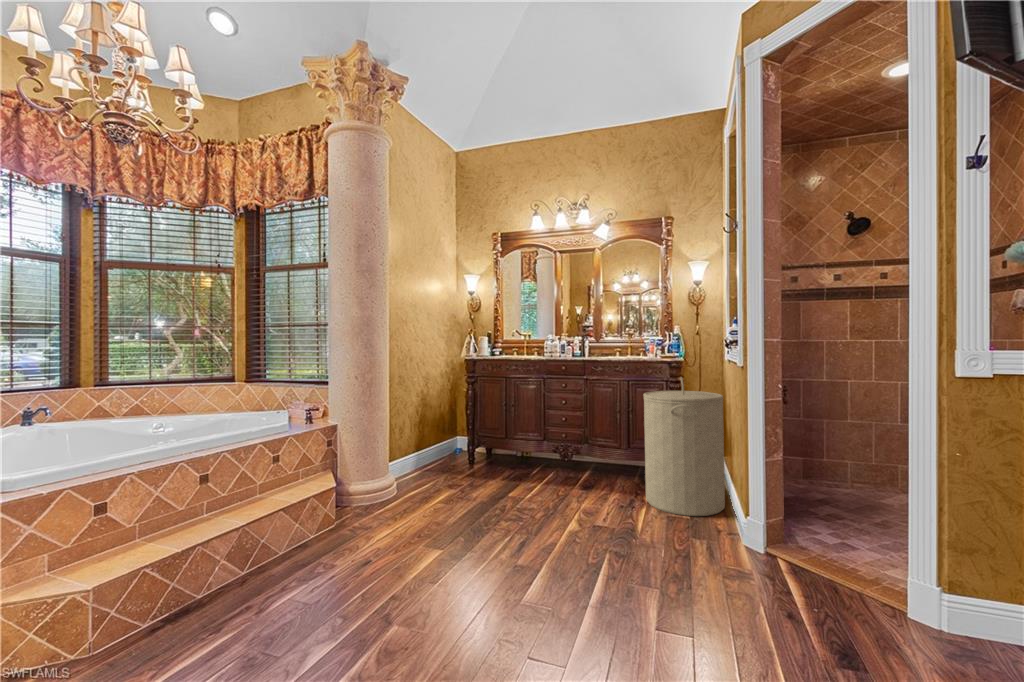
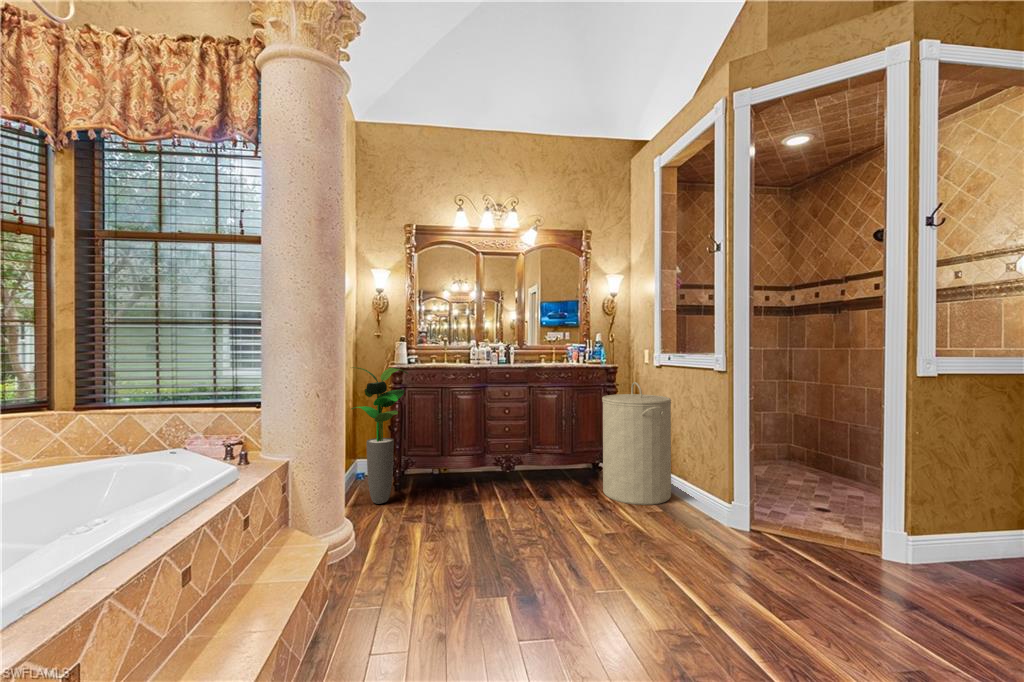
potted plant: none [423,358,471,472] -> present [351,367,408,504]

